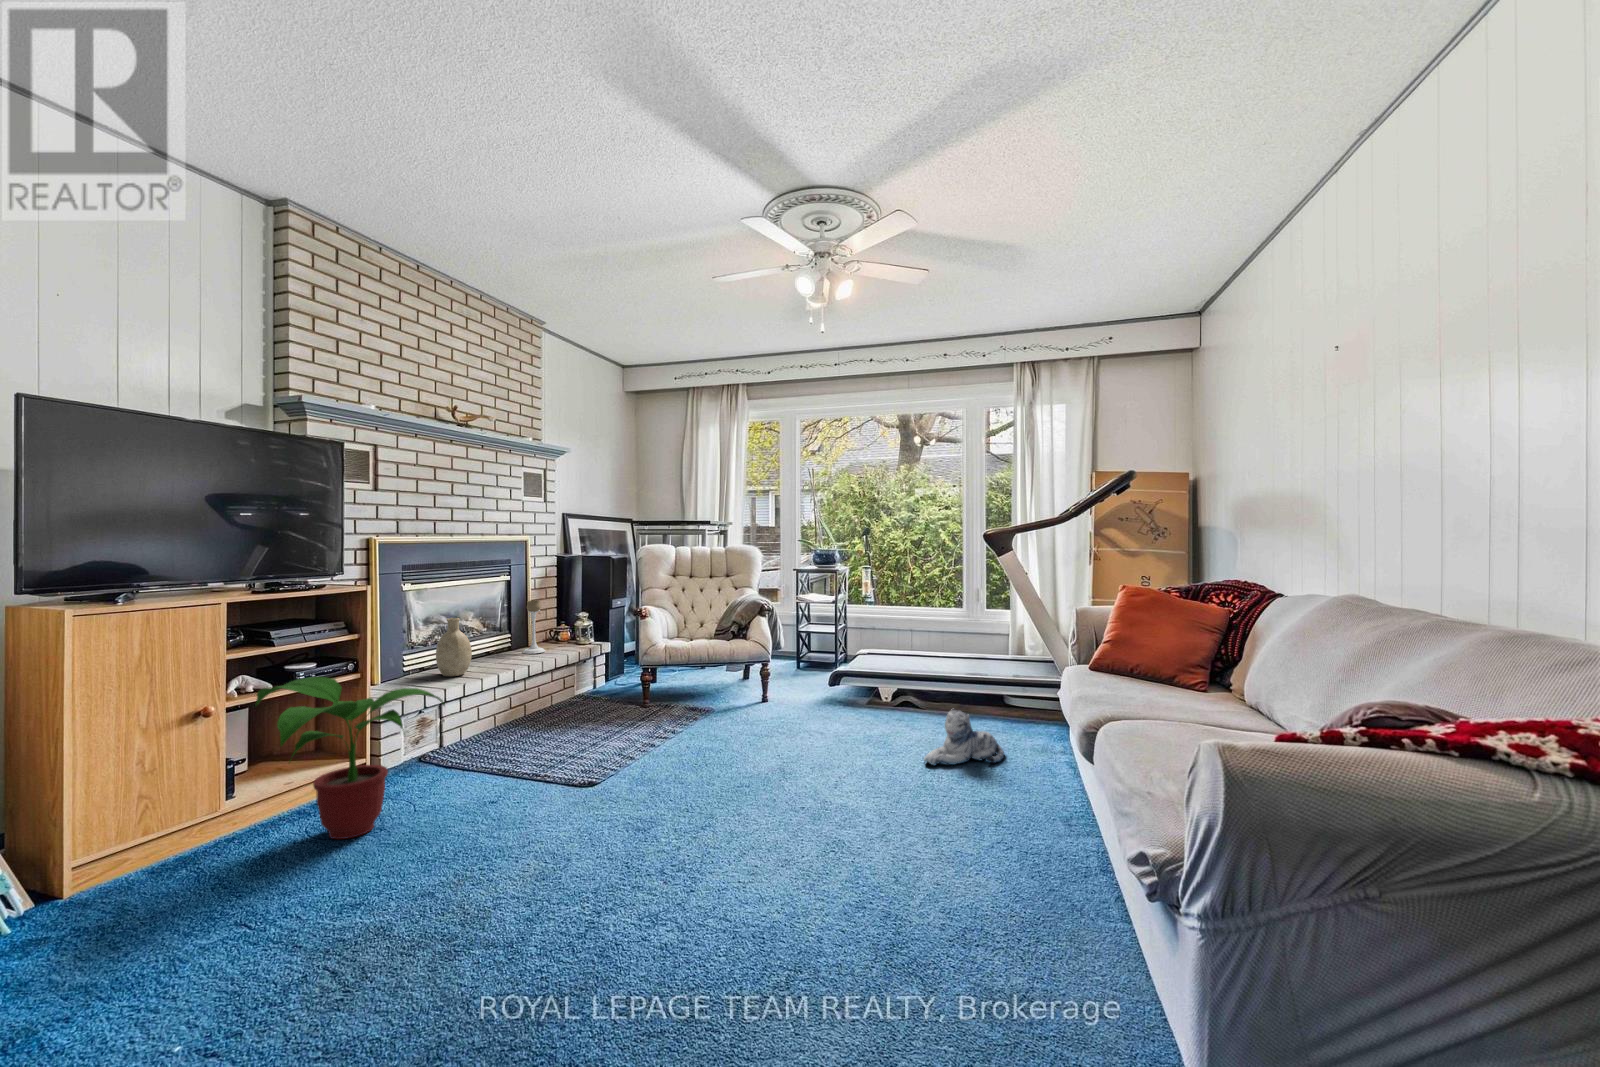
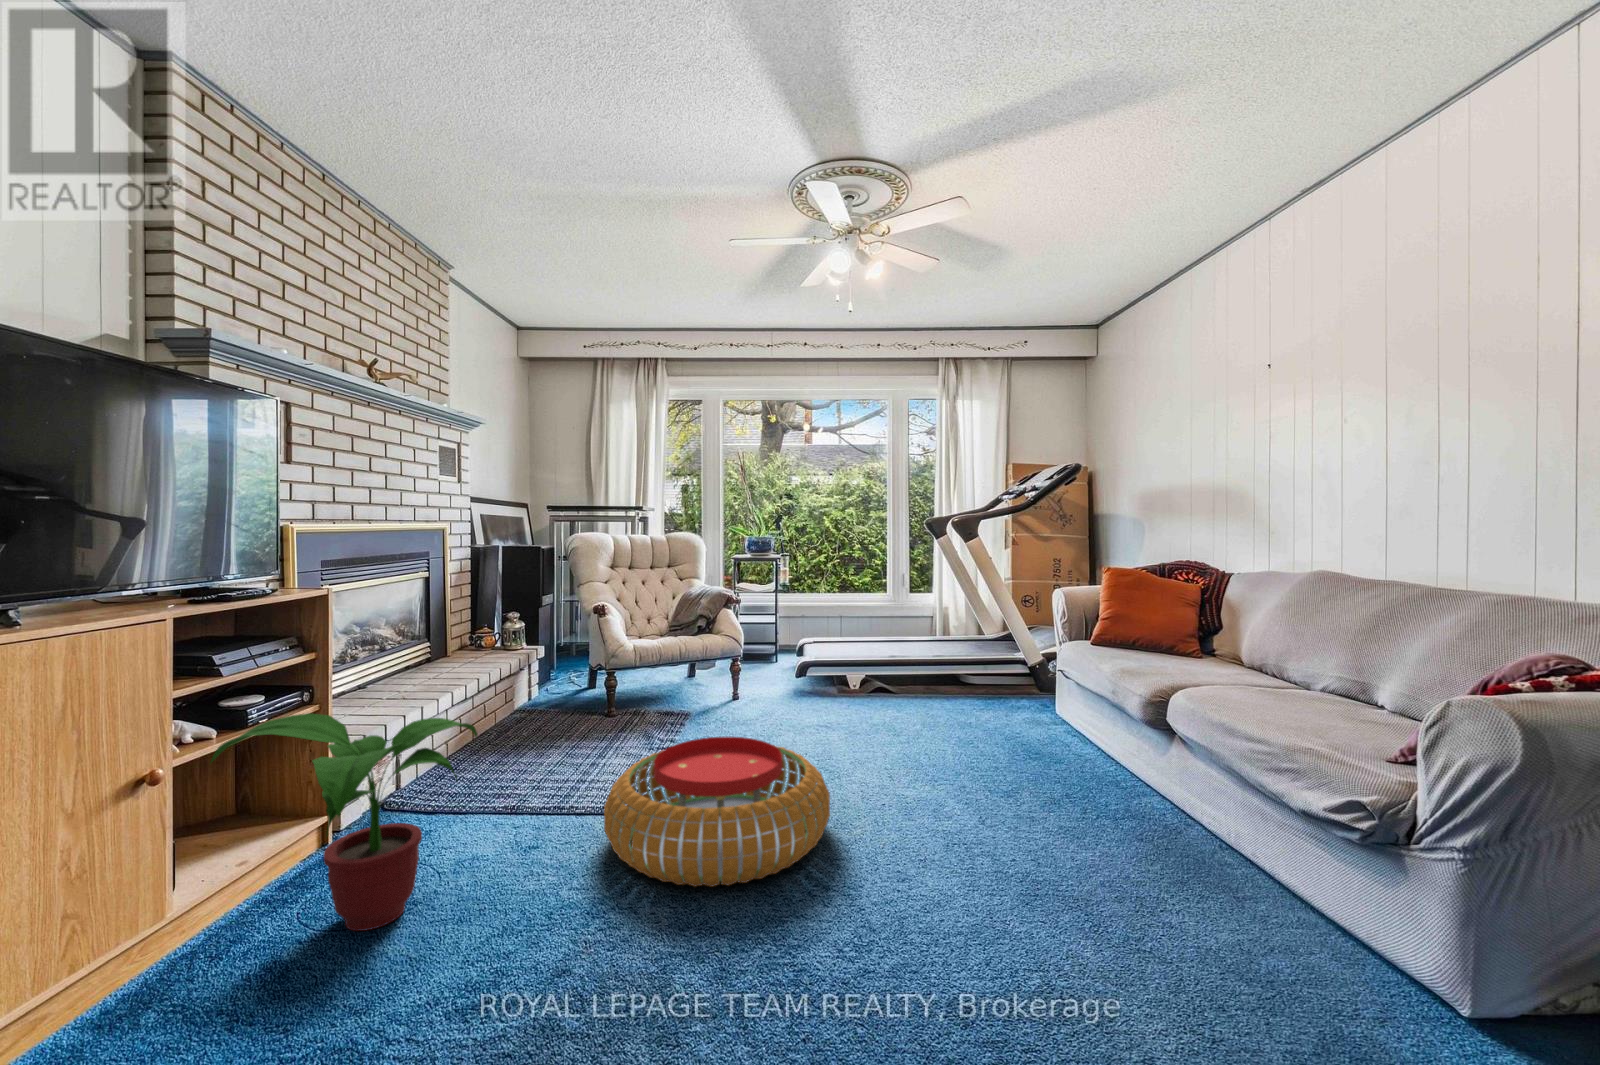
candle holder: present [523,600,545,654] -> none [452,600,480,664]
decorative vase: present [436,618,472,676] -> none [373,625,419,699]
plush toy: present [924,709,1004,765] -> none [953,690,1017,747]
pouf: none [527,727,729,850] -> present [604,737,830,887]

